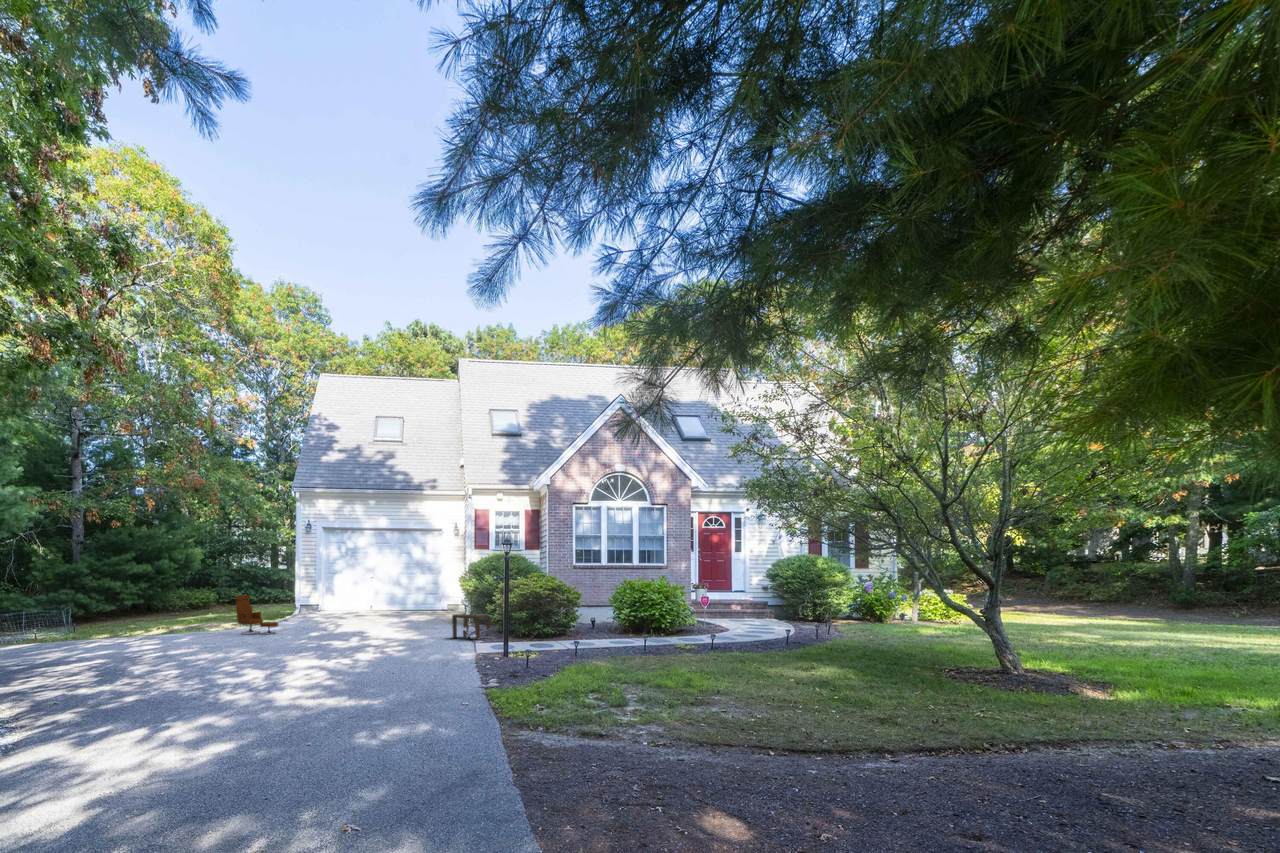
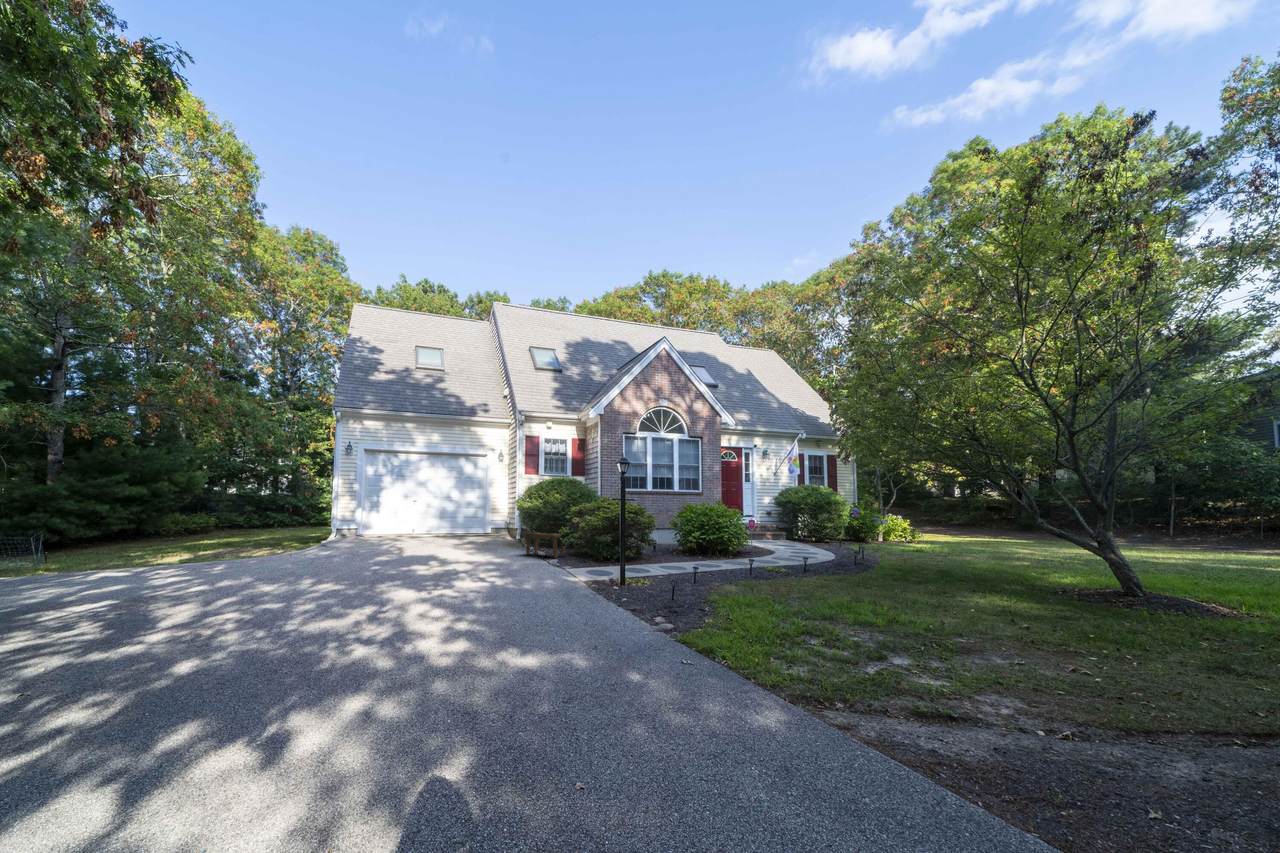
lounge chair: present [235,595,278,633] -> none [287,505,332,544]

